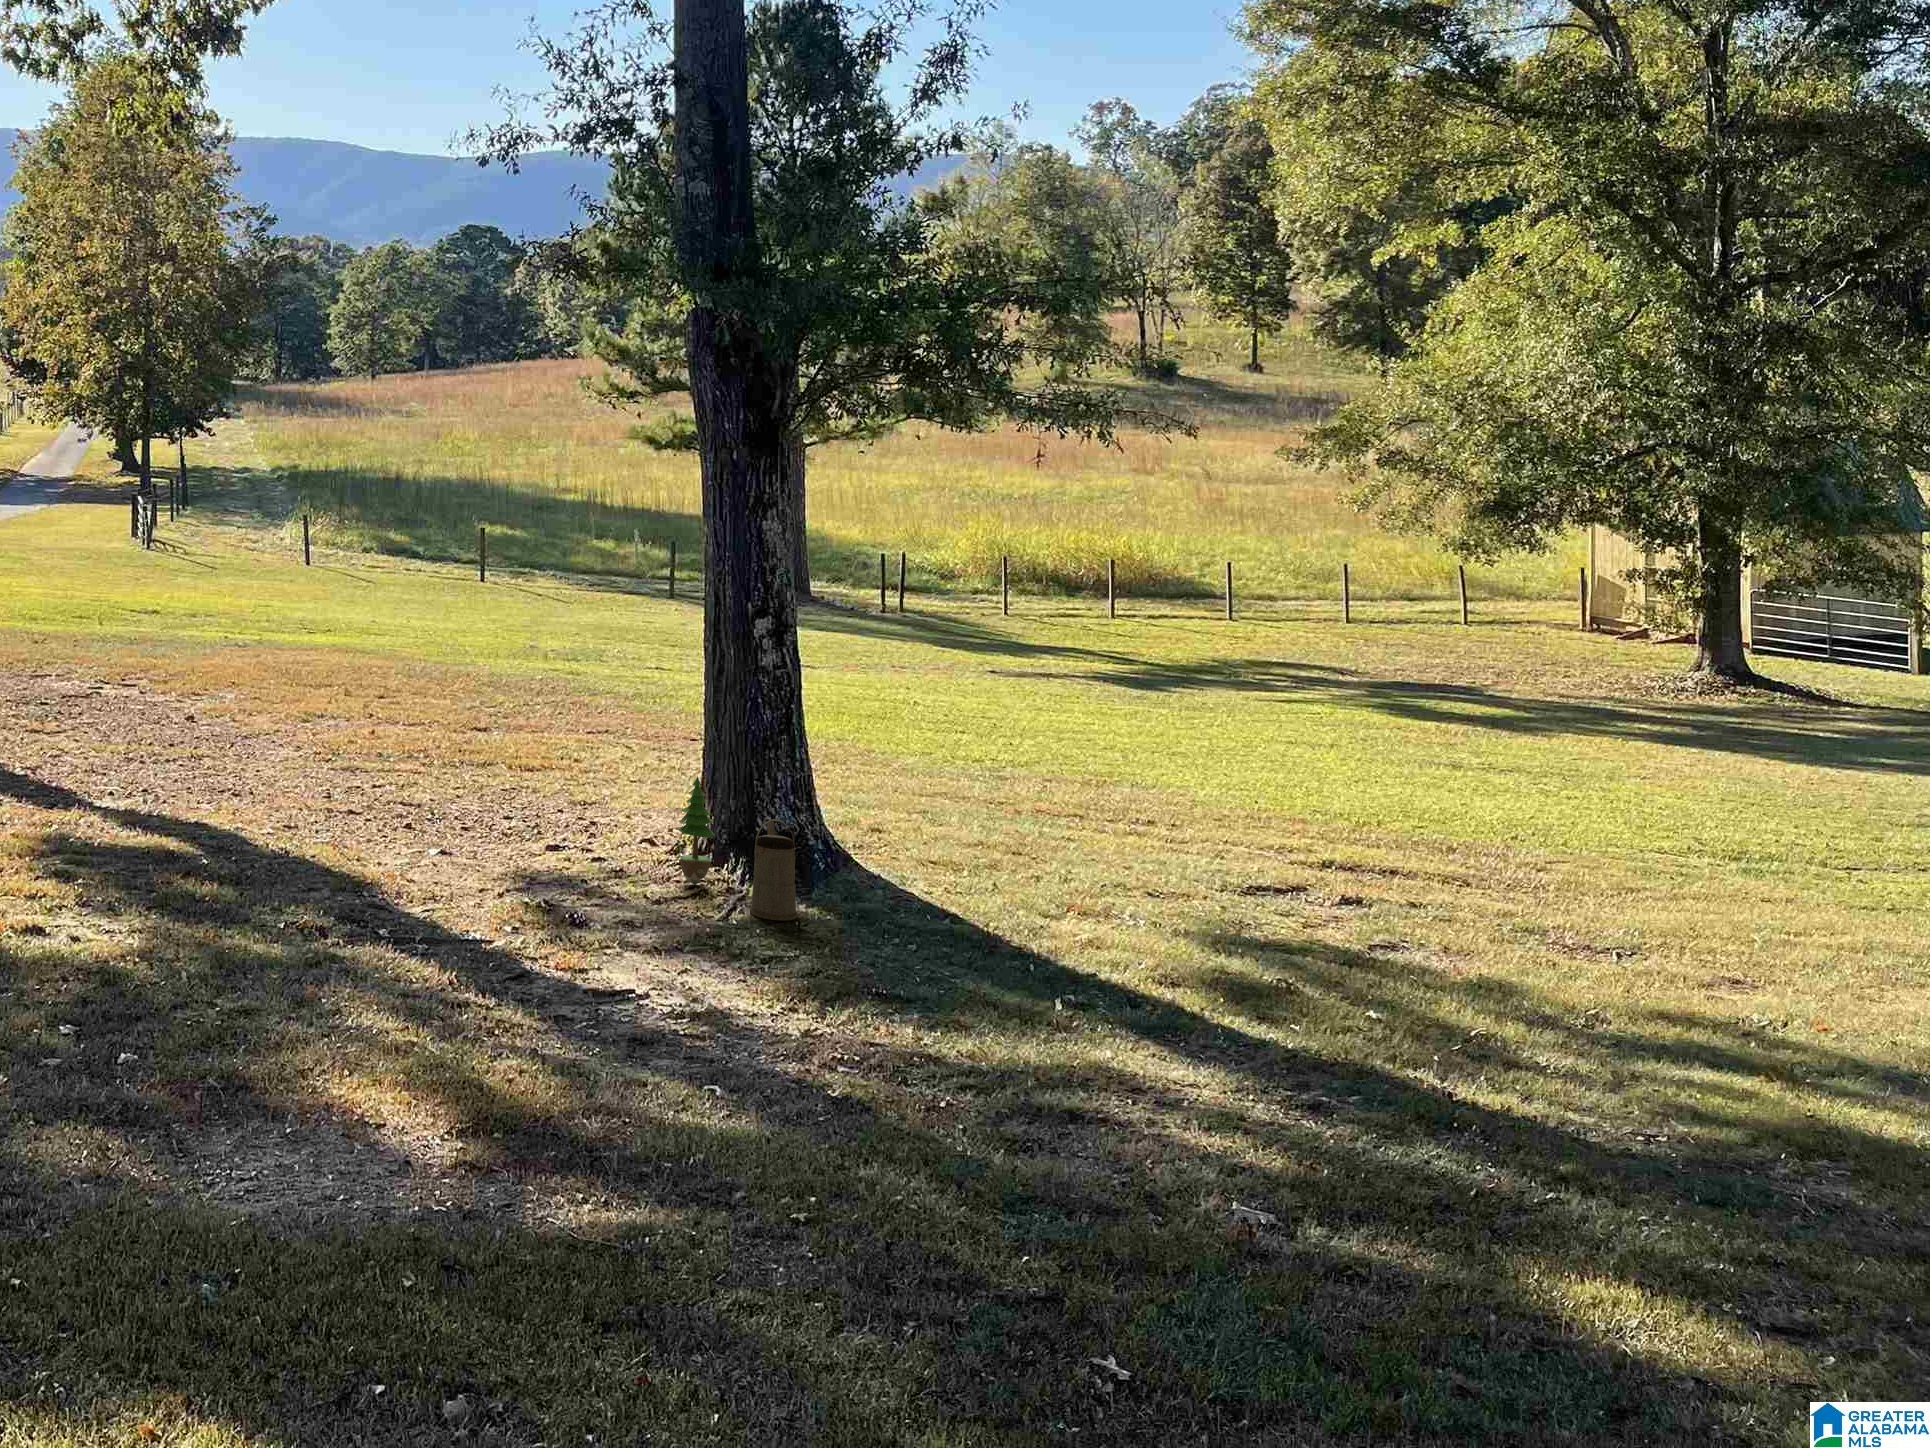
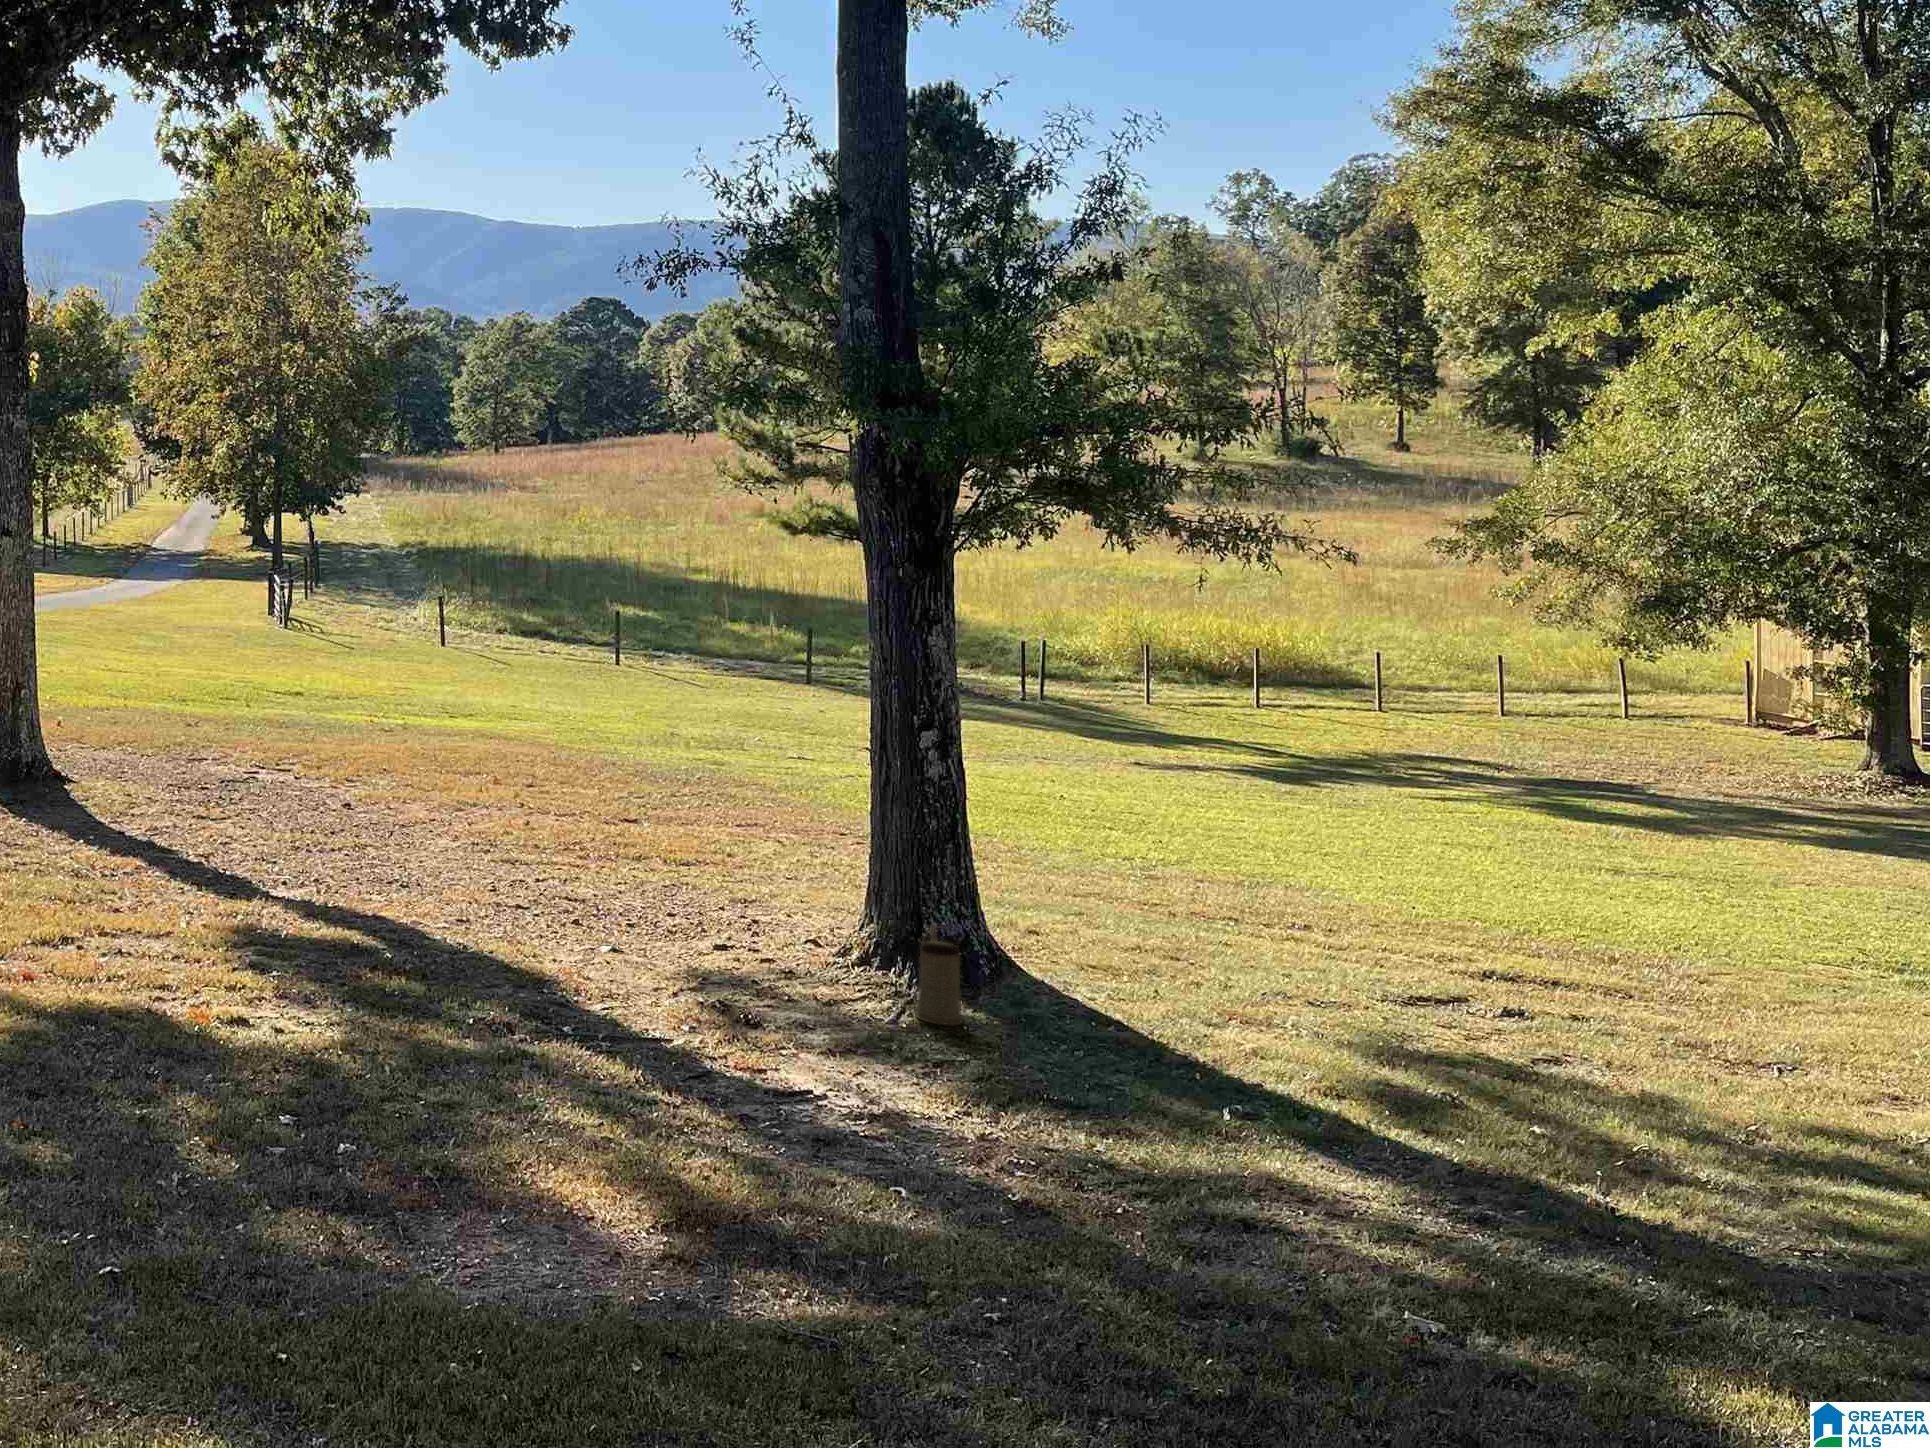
potted tree: present [677,776,714,885] -> none [840,881,878,987]

